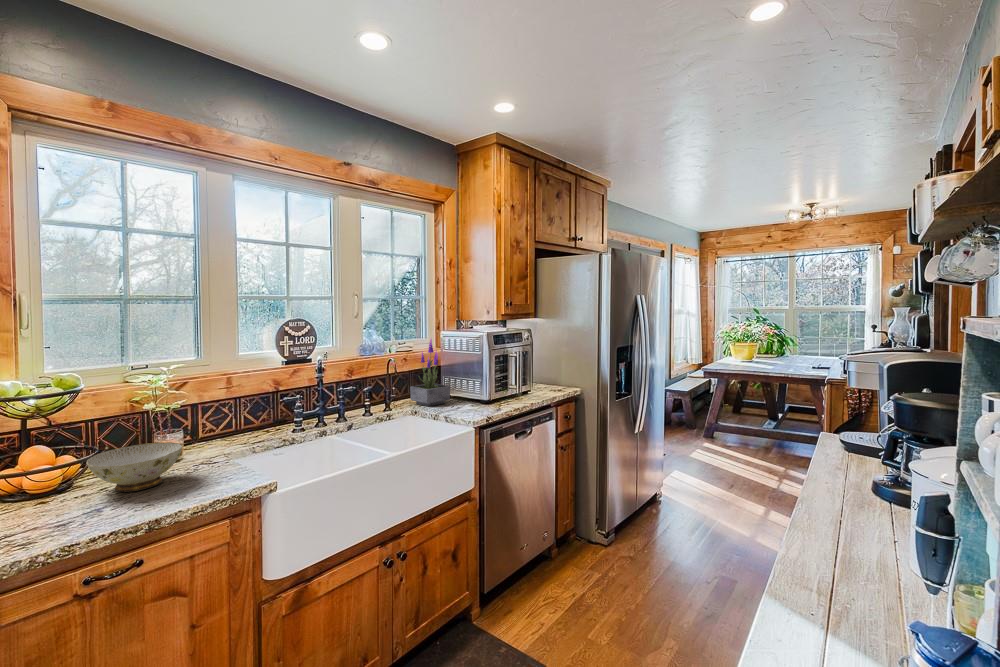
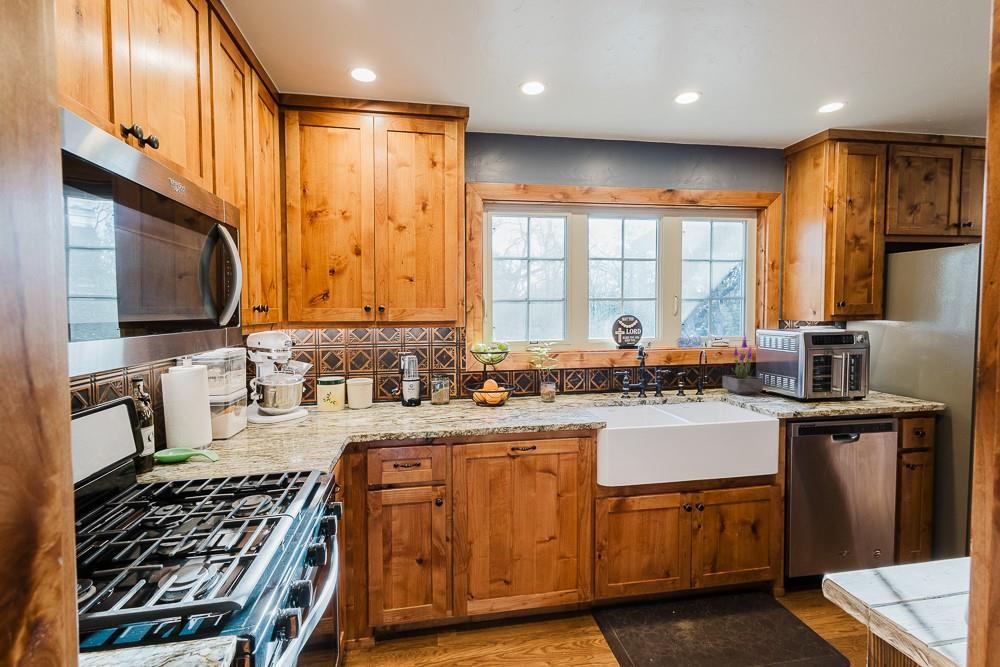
ceramic bowl: present [86,442,182,492] -> none [508,388,553,413]

